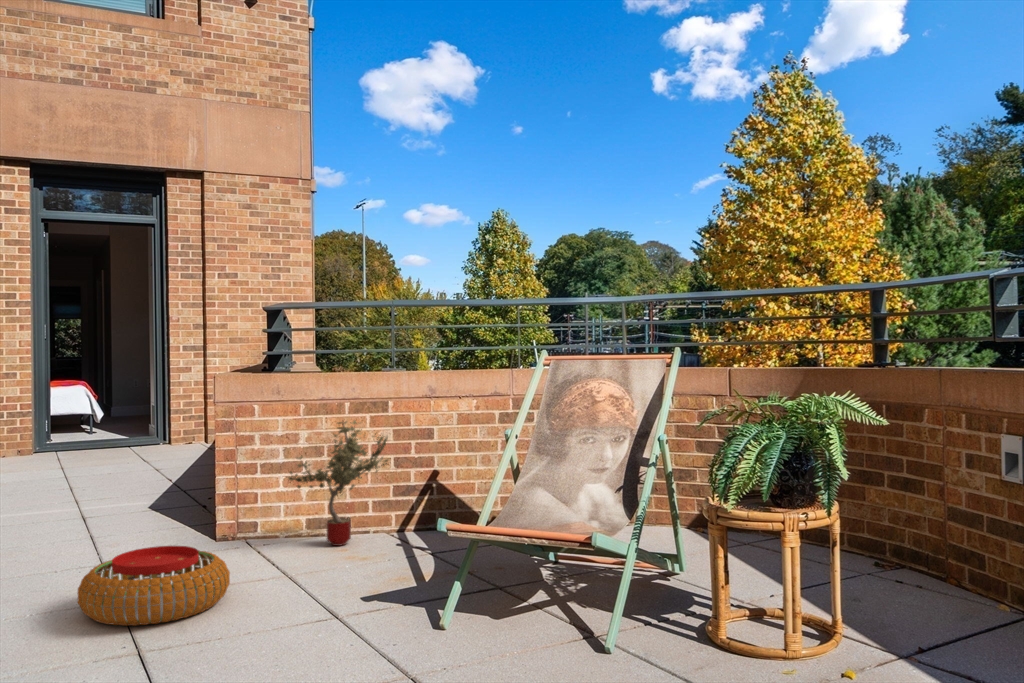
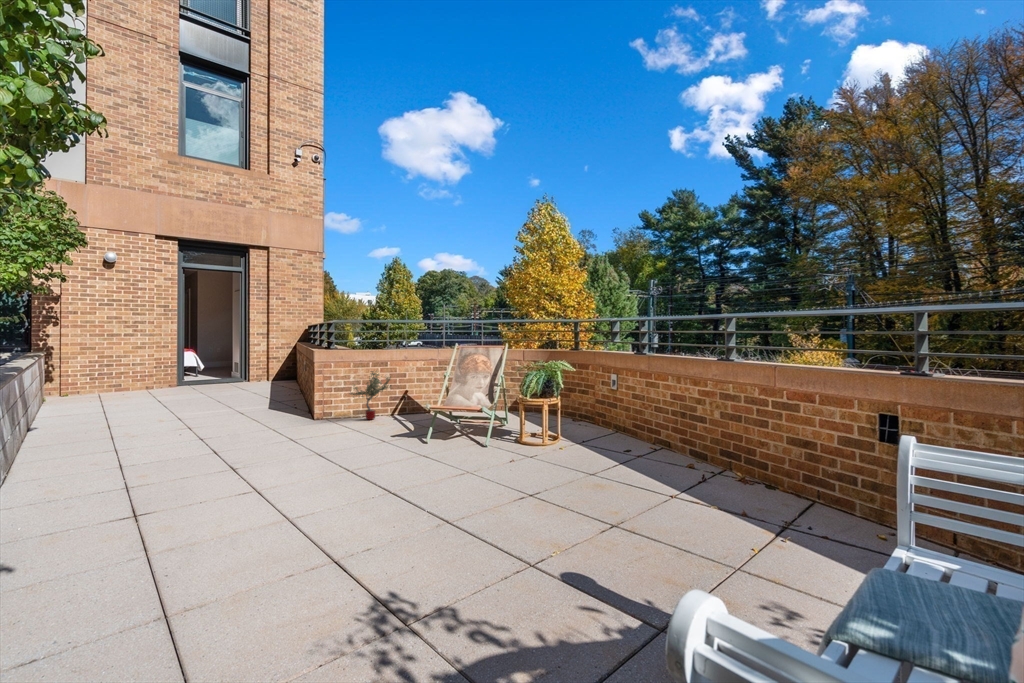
pouf: present [77,546,230,626] -> none [282,419,340,447]

